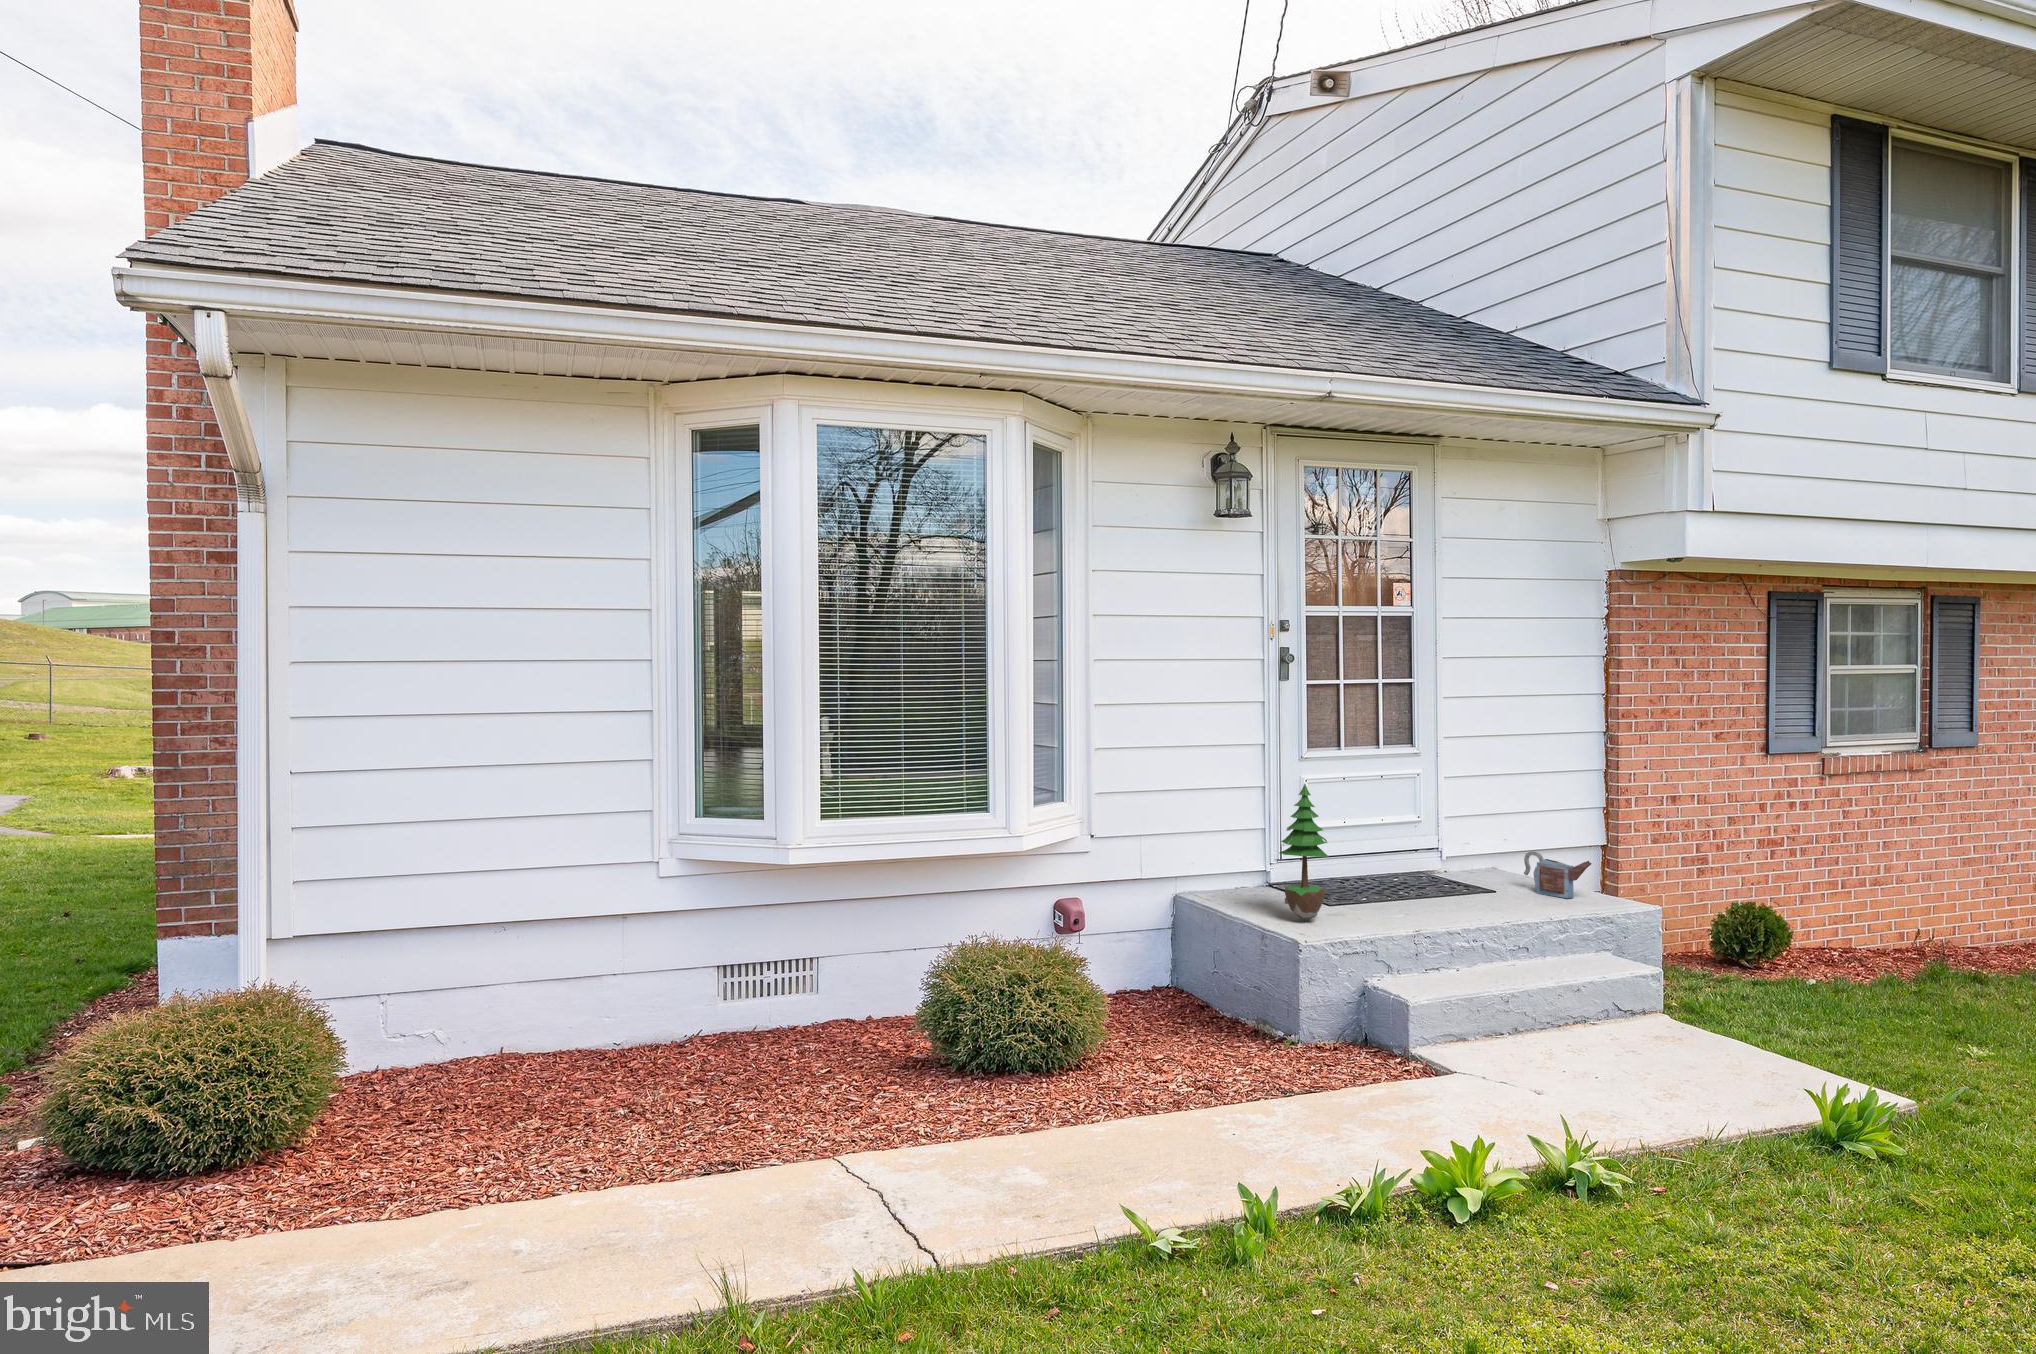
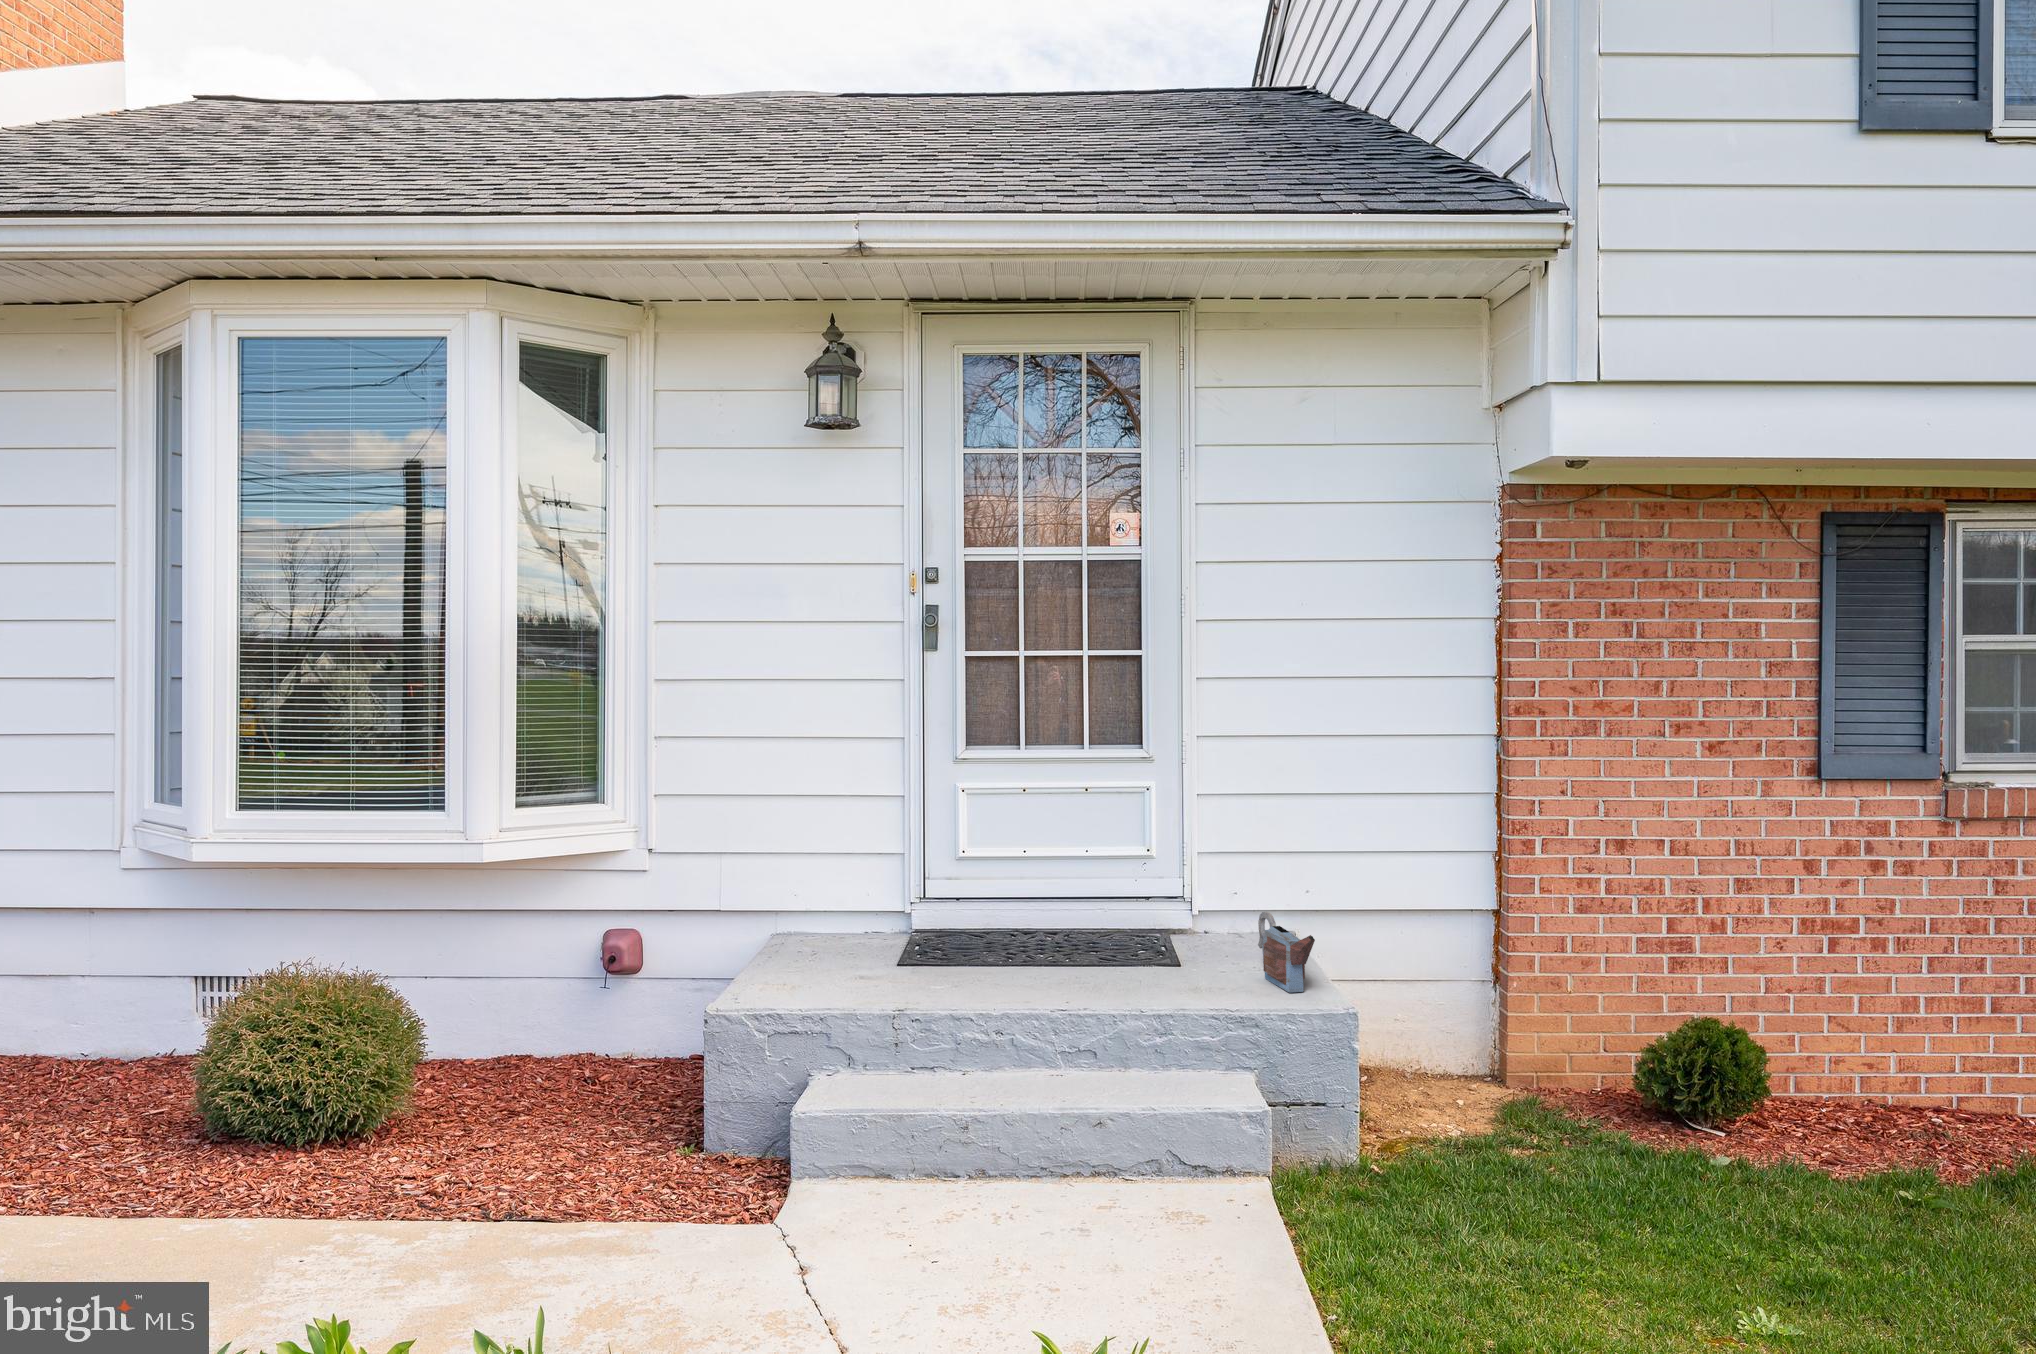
potted tree: present [1279,784,1329,921] -> none [777,789,849,991]

